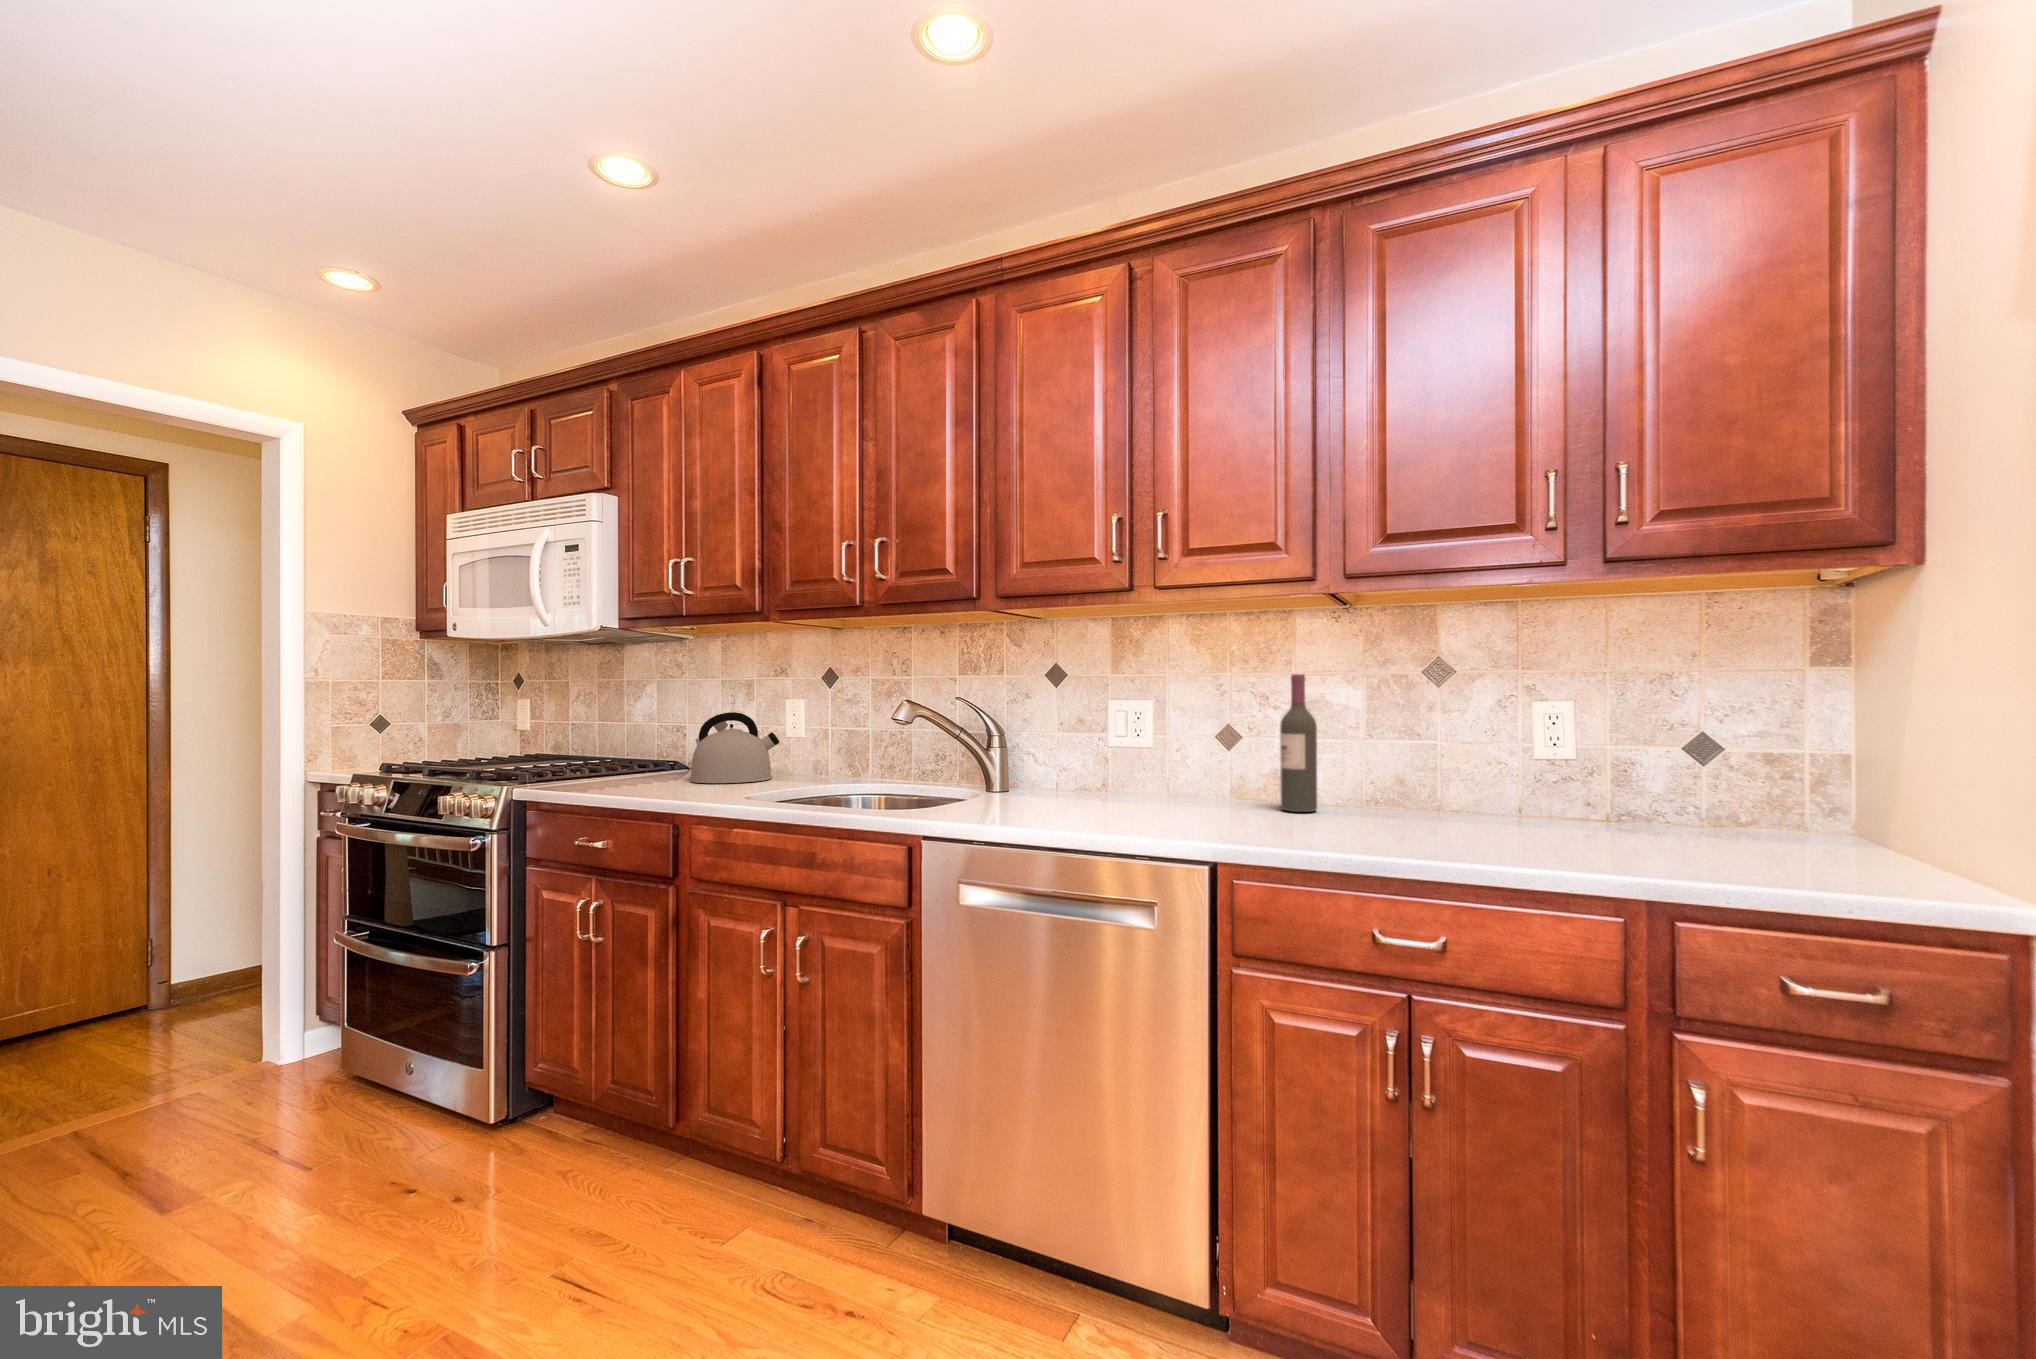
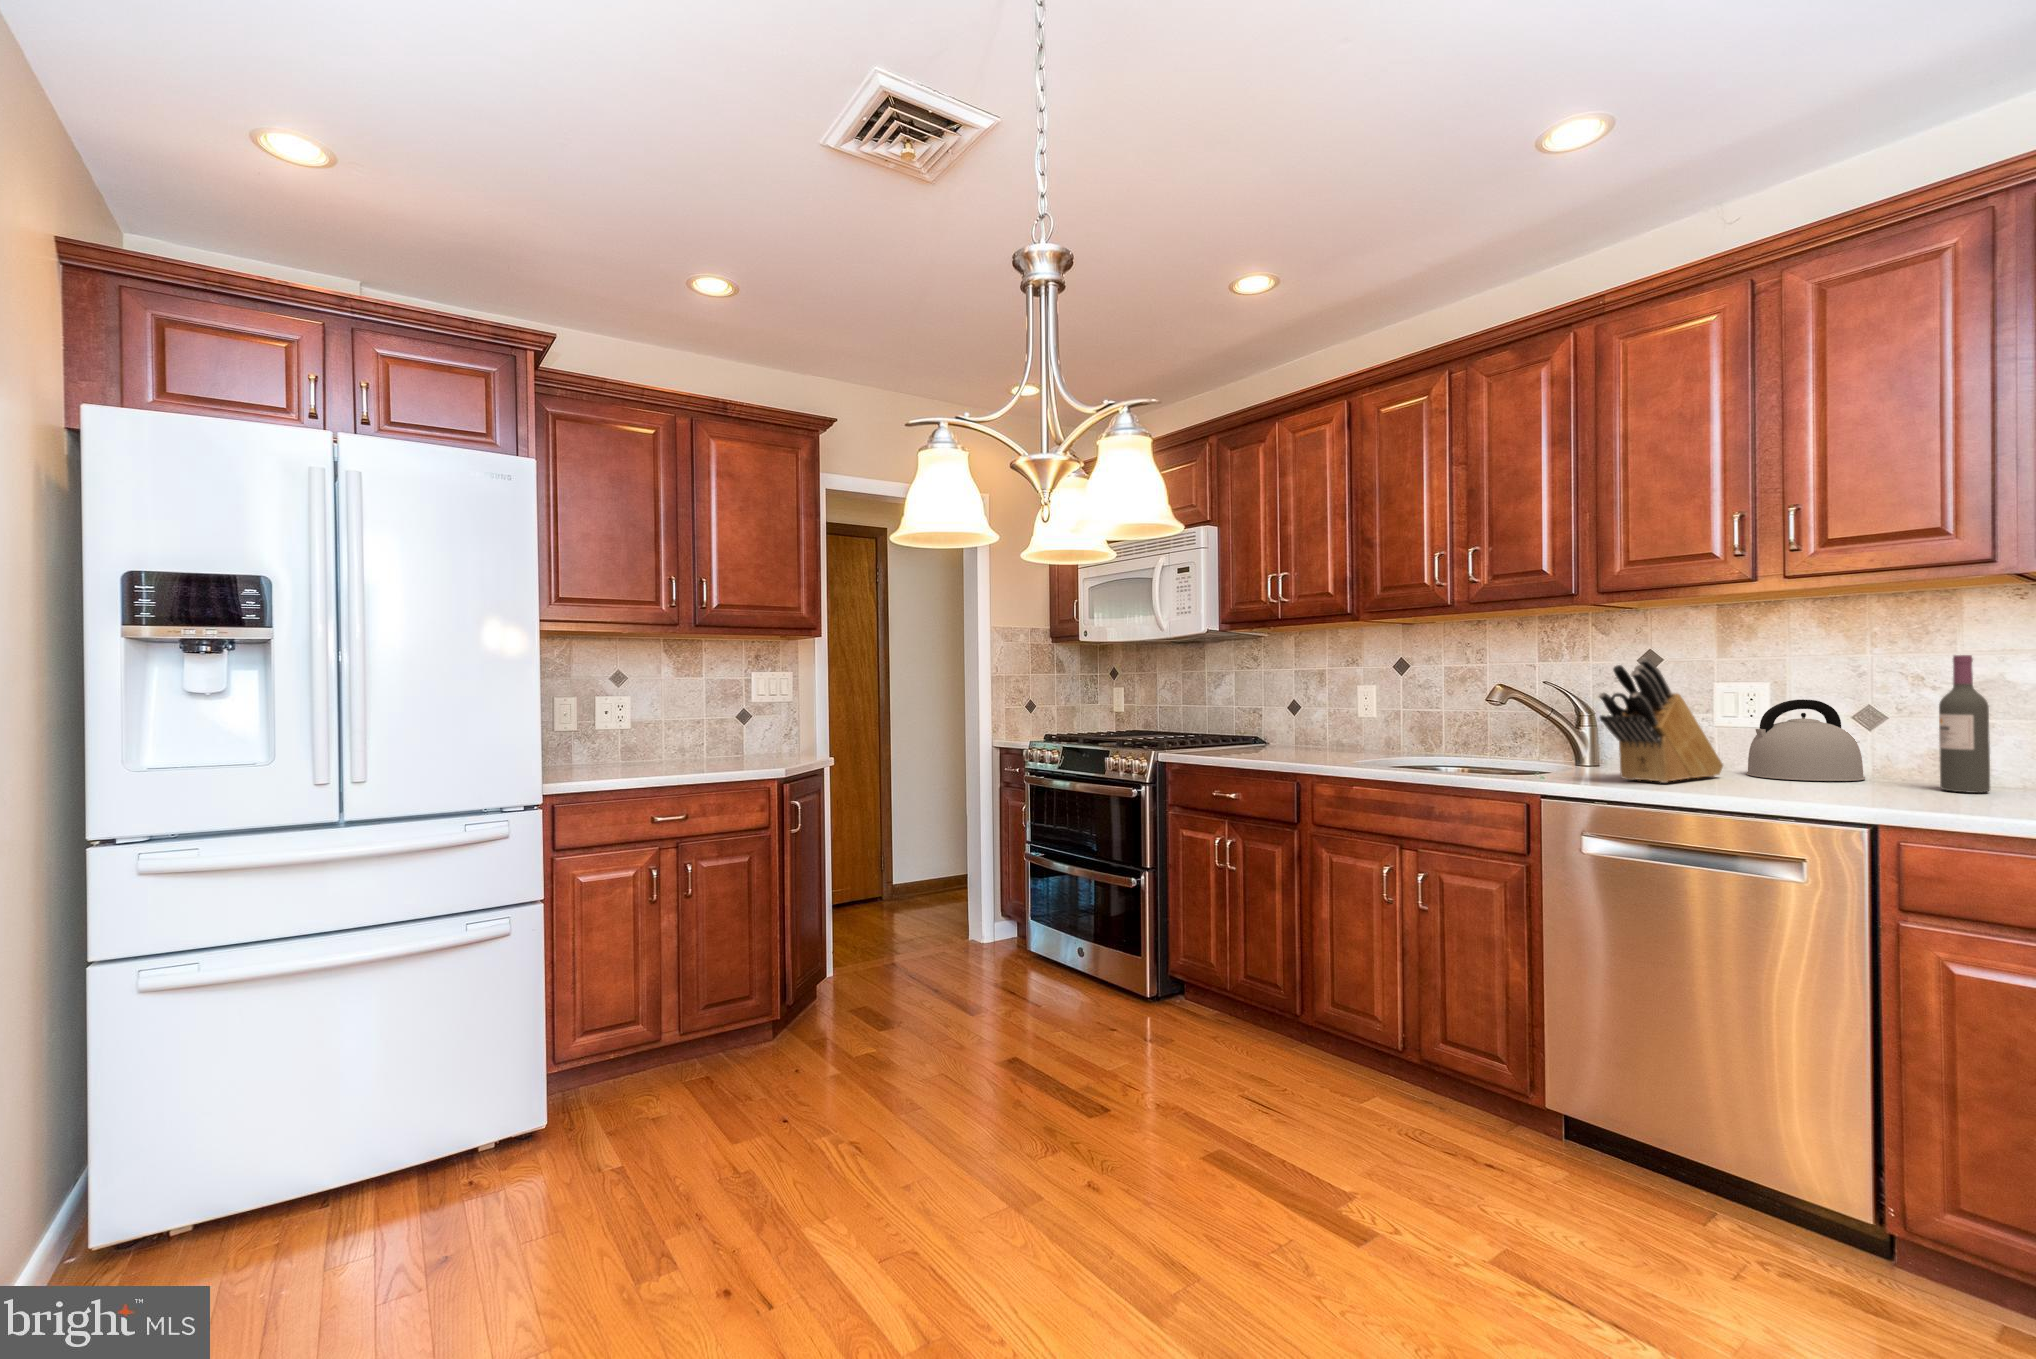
knife block: none [984,671,1110,814] -> present [1599,657,1723,783]
kettle: present [690,712,779,783] -> present [1746,699,1865,781]

